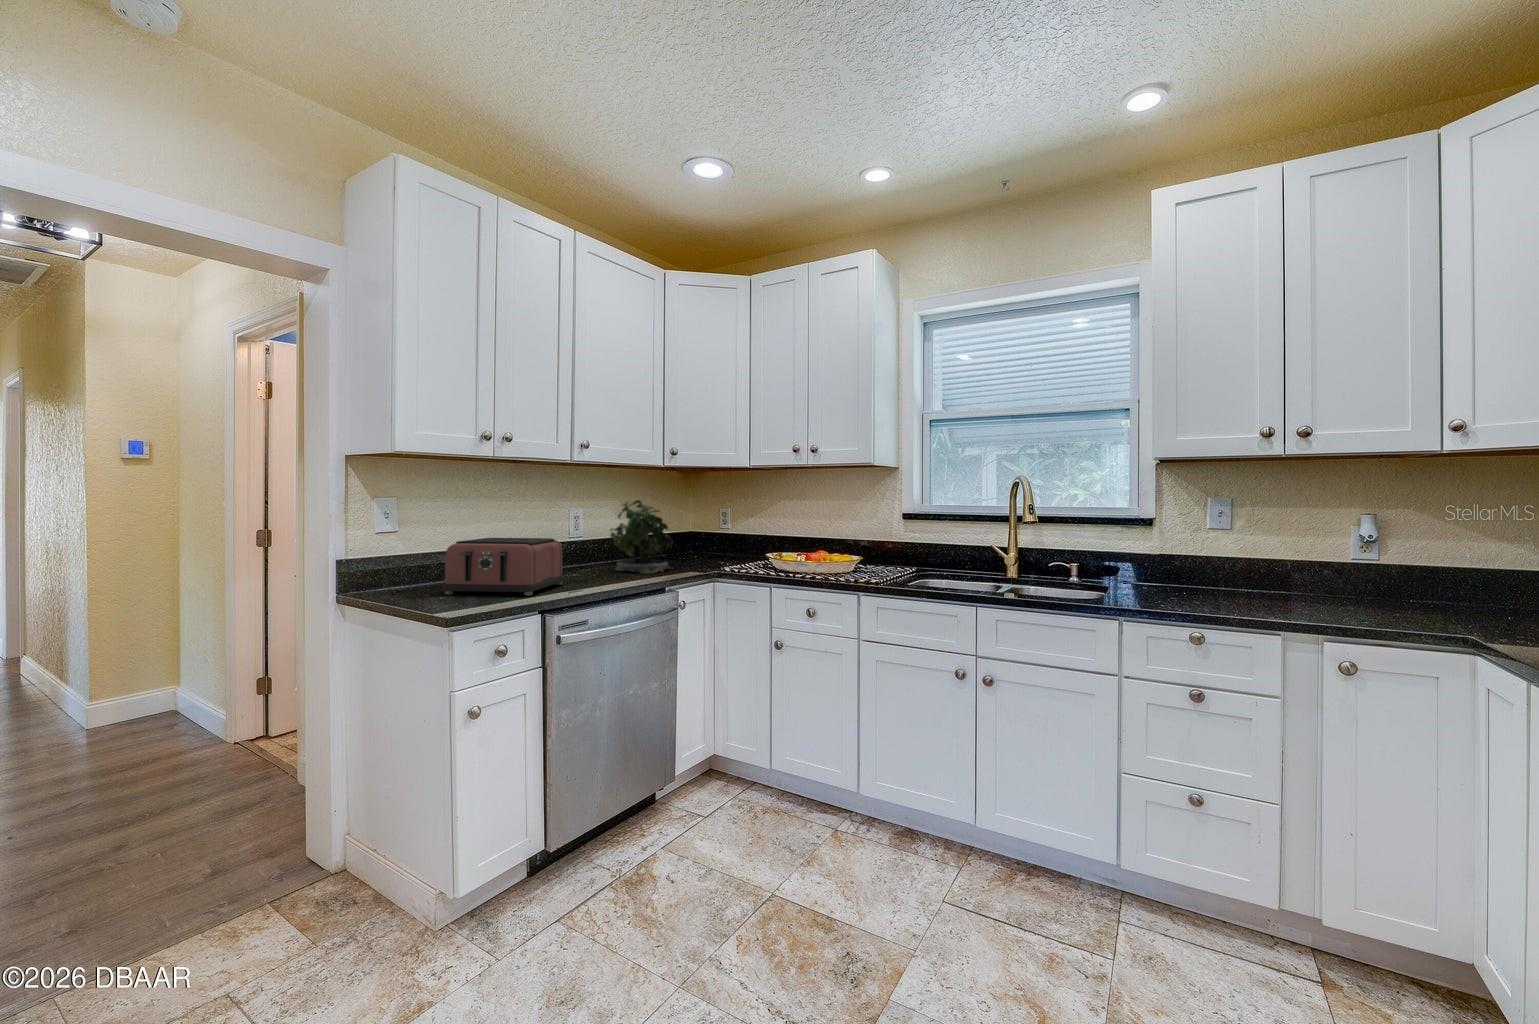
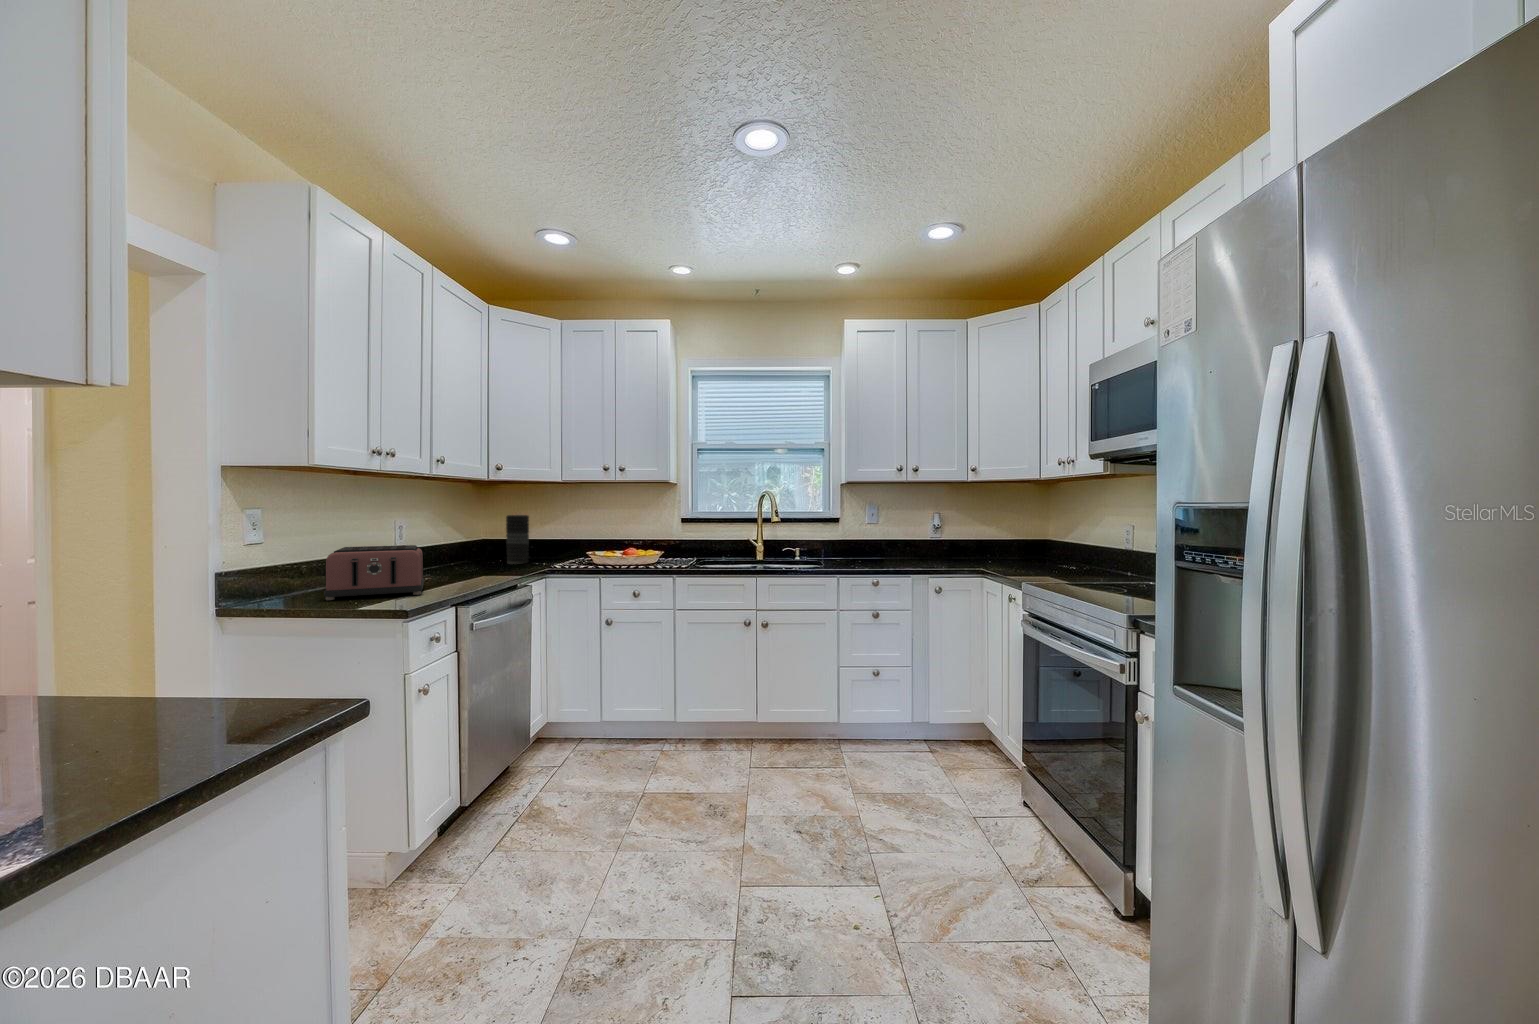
potted plant: present [610,500,673,574] -> none [431,506,492,574]
vase: none [707,507,732,563] -> present [506,515,529,564]

